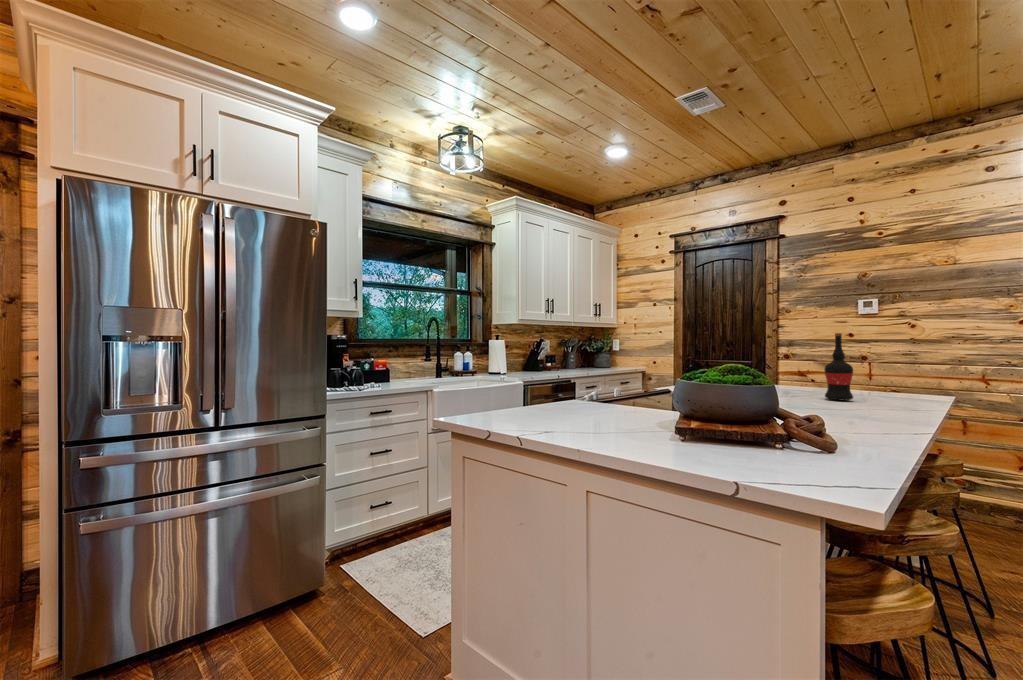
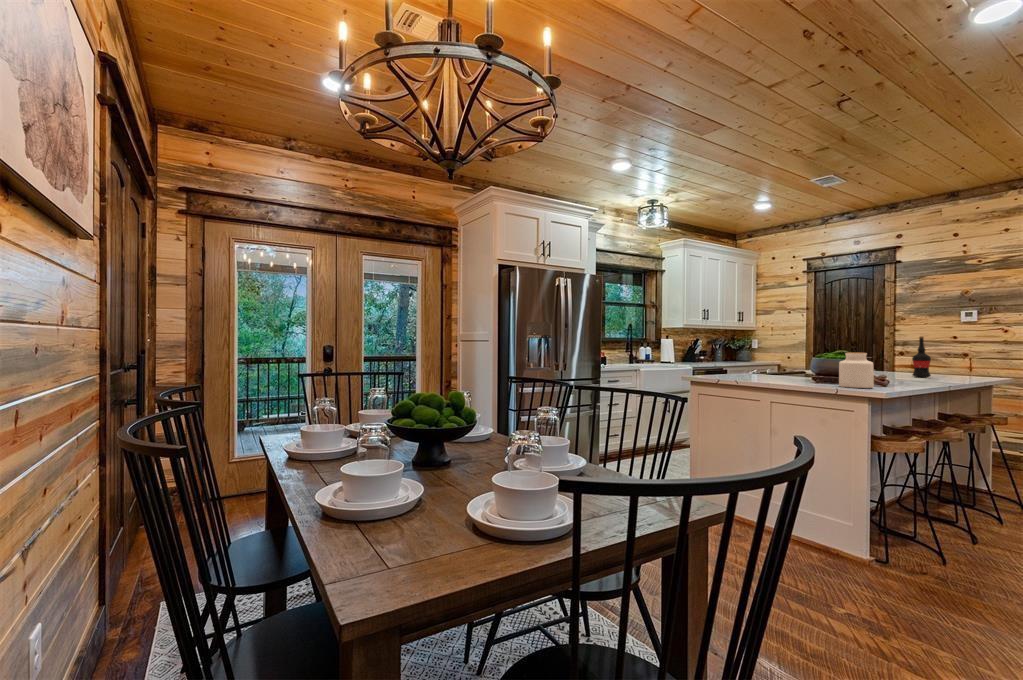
jar: none [729,374,816,478] -> present [839,352,874,388]

